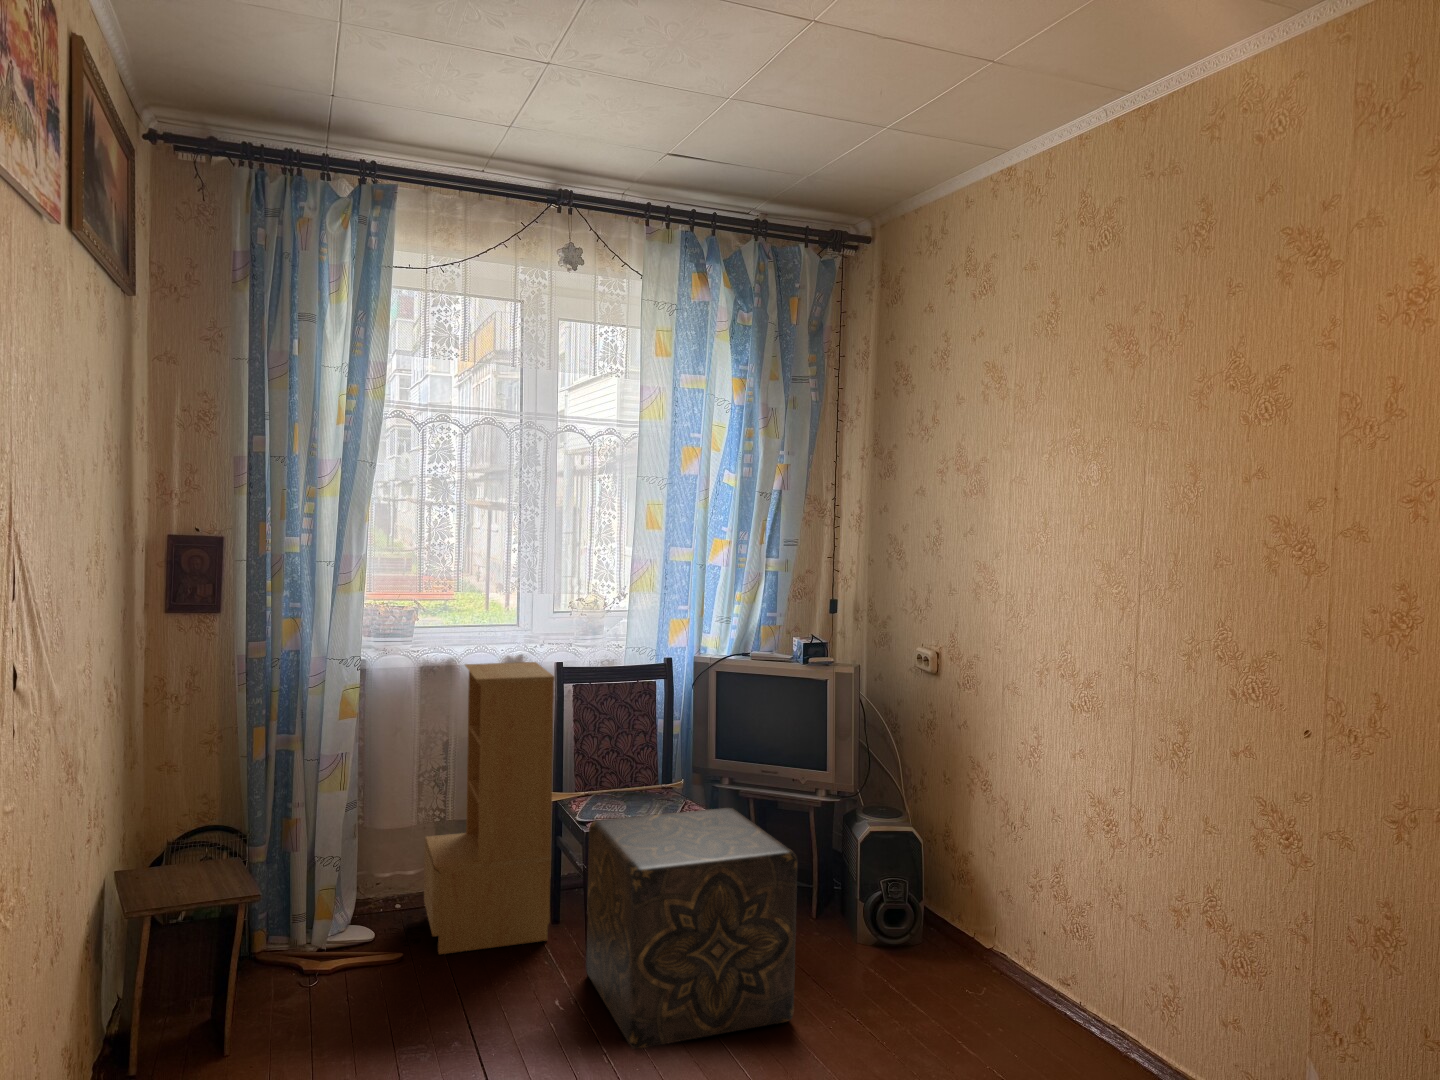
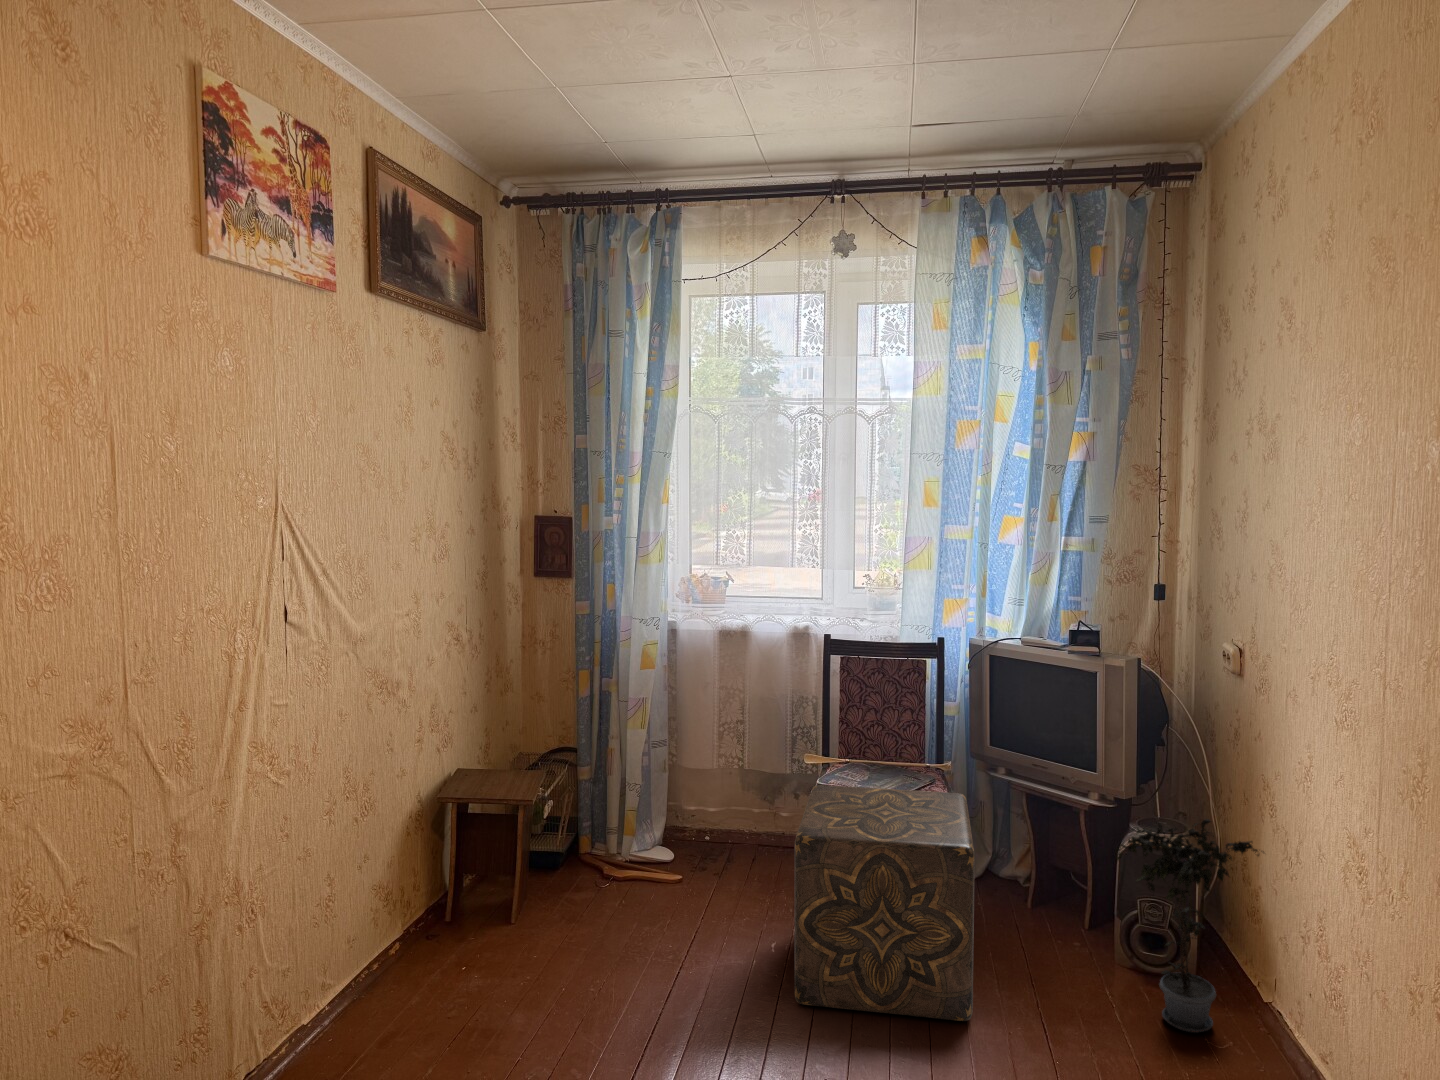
bookshelf: present [424,662,555,954] -> none [703,630,818,890]
potted plant: none [898,795,993,981] -> present [1116,819,1264,1033]

